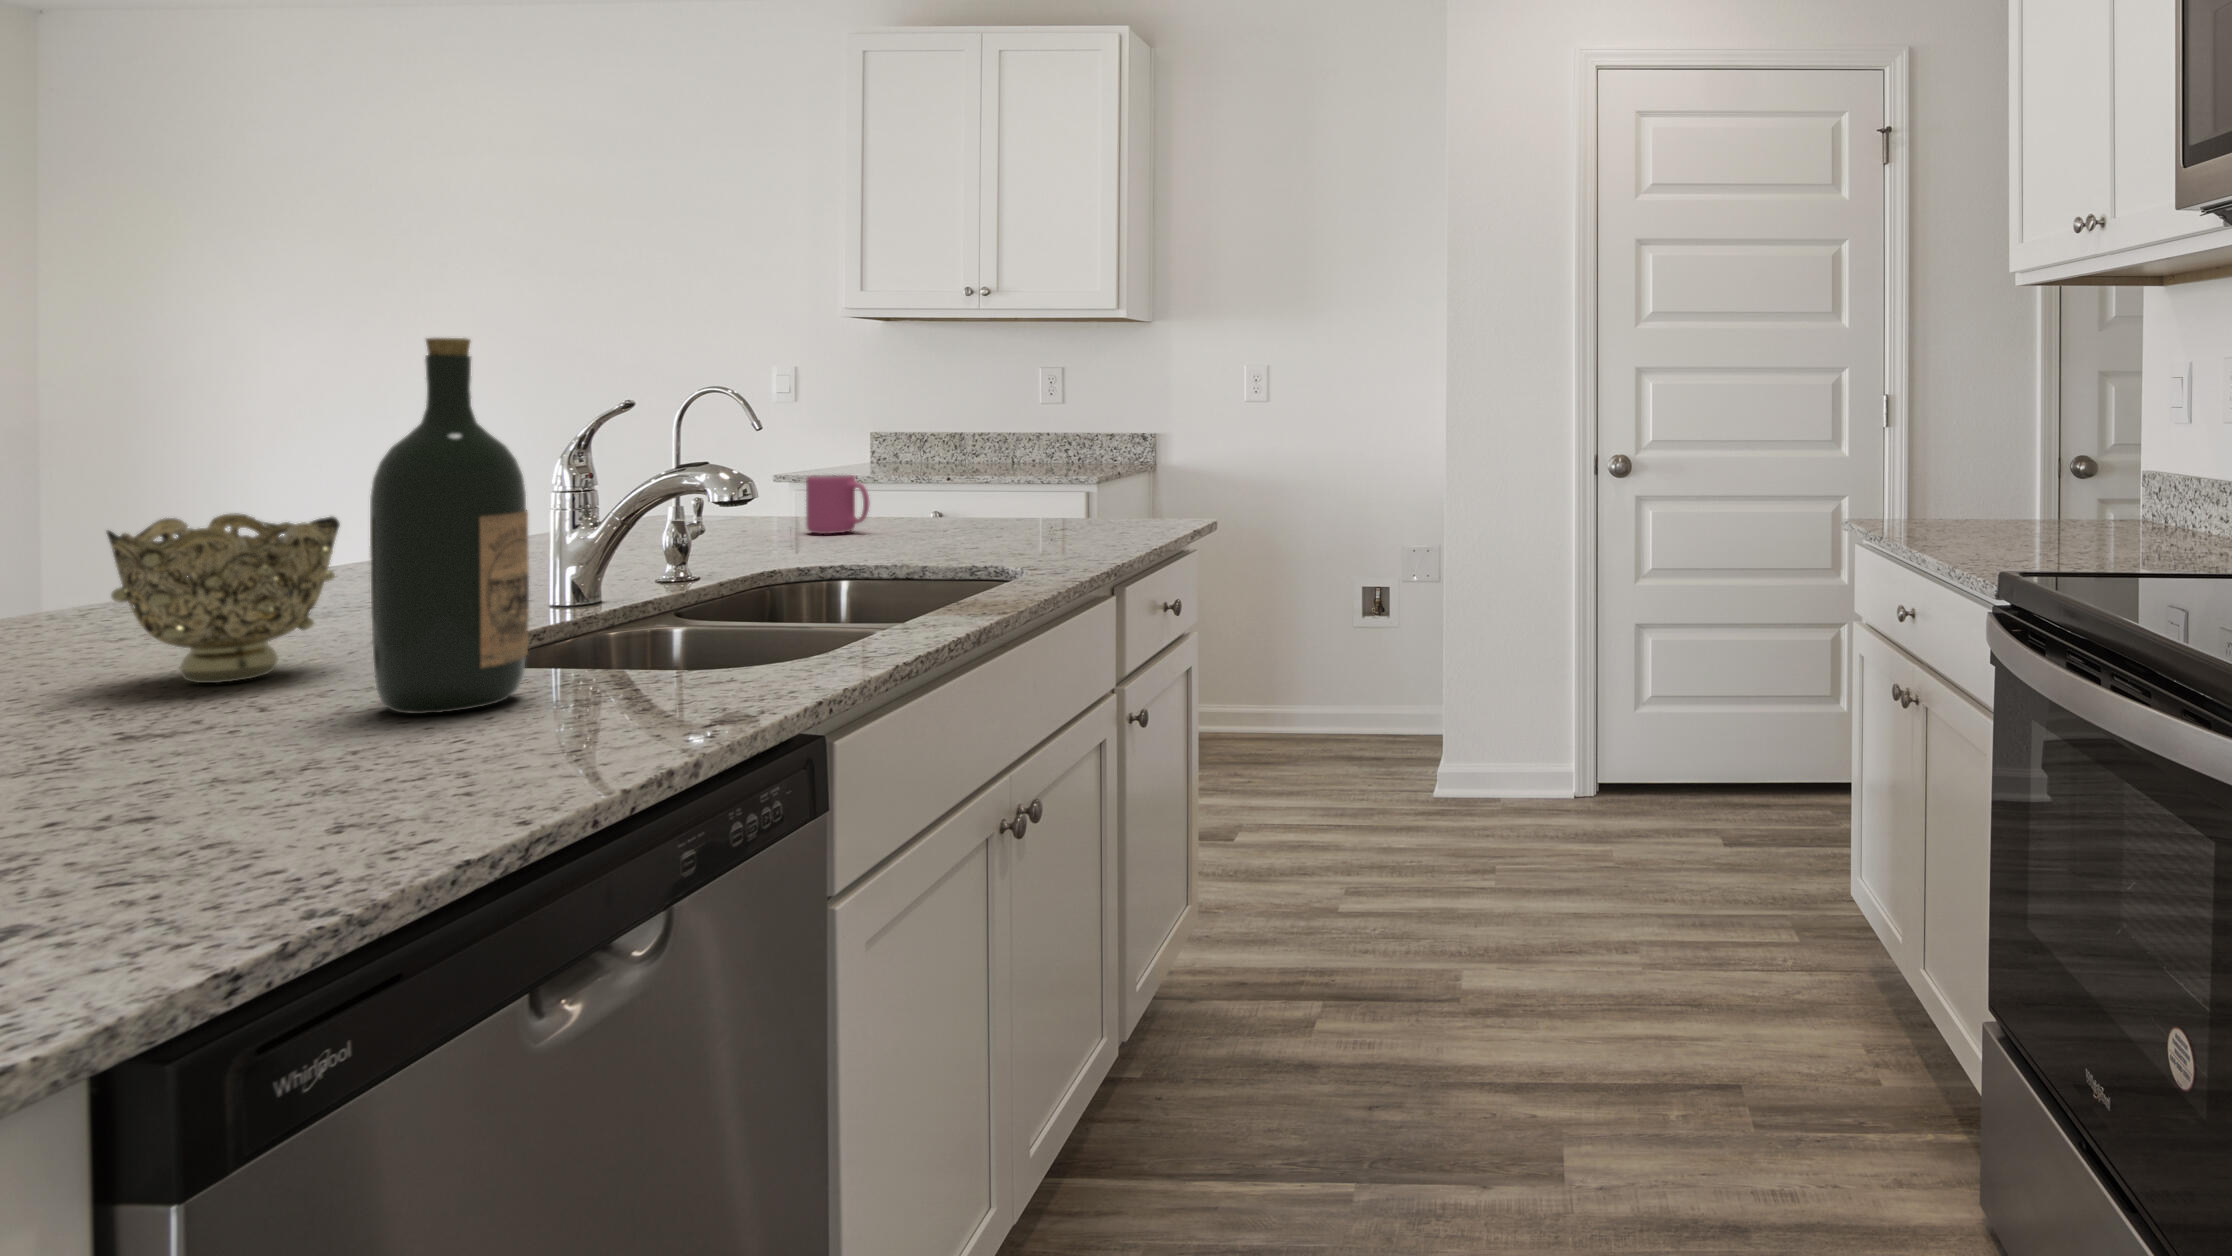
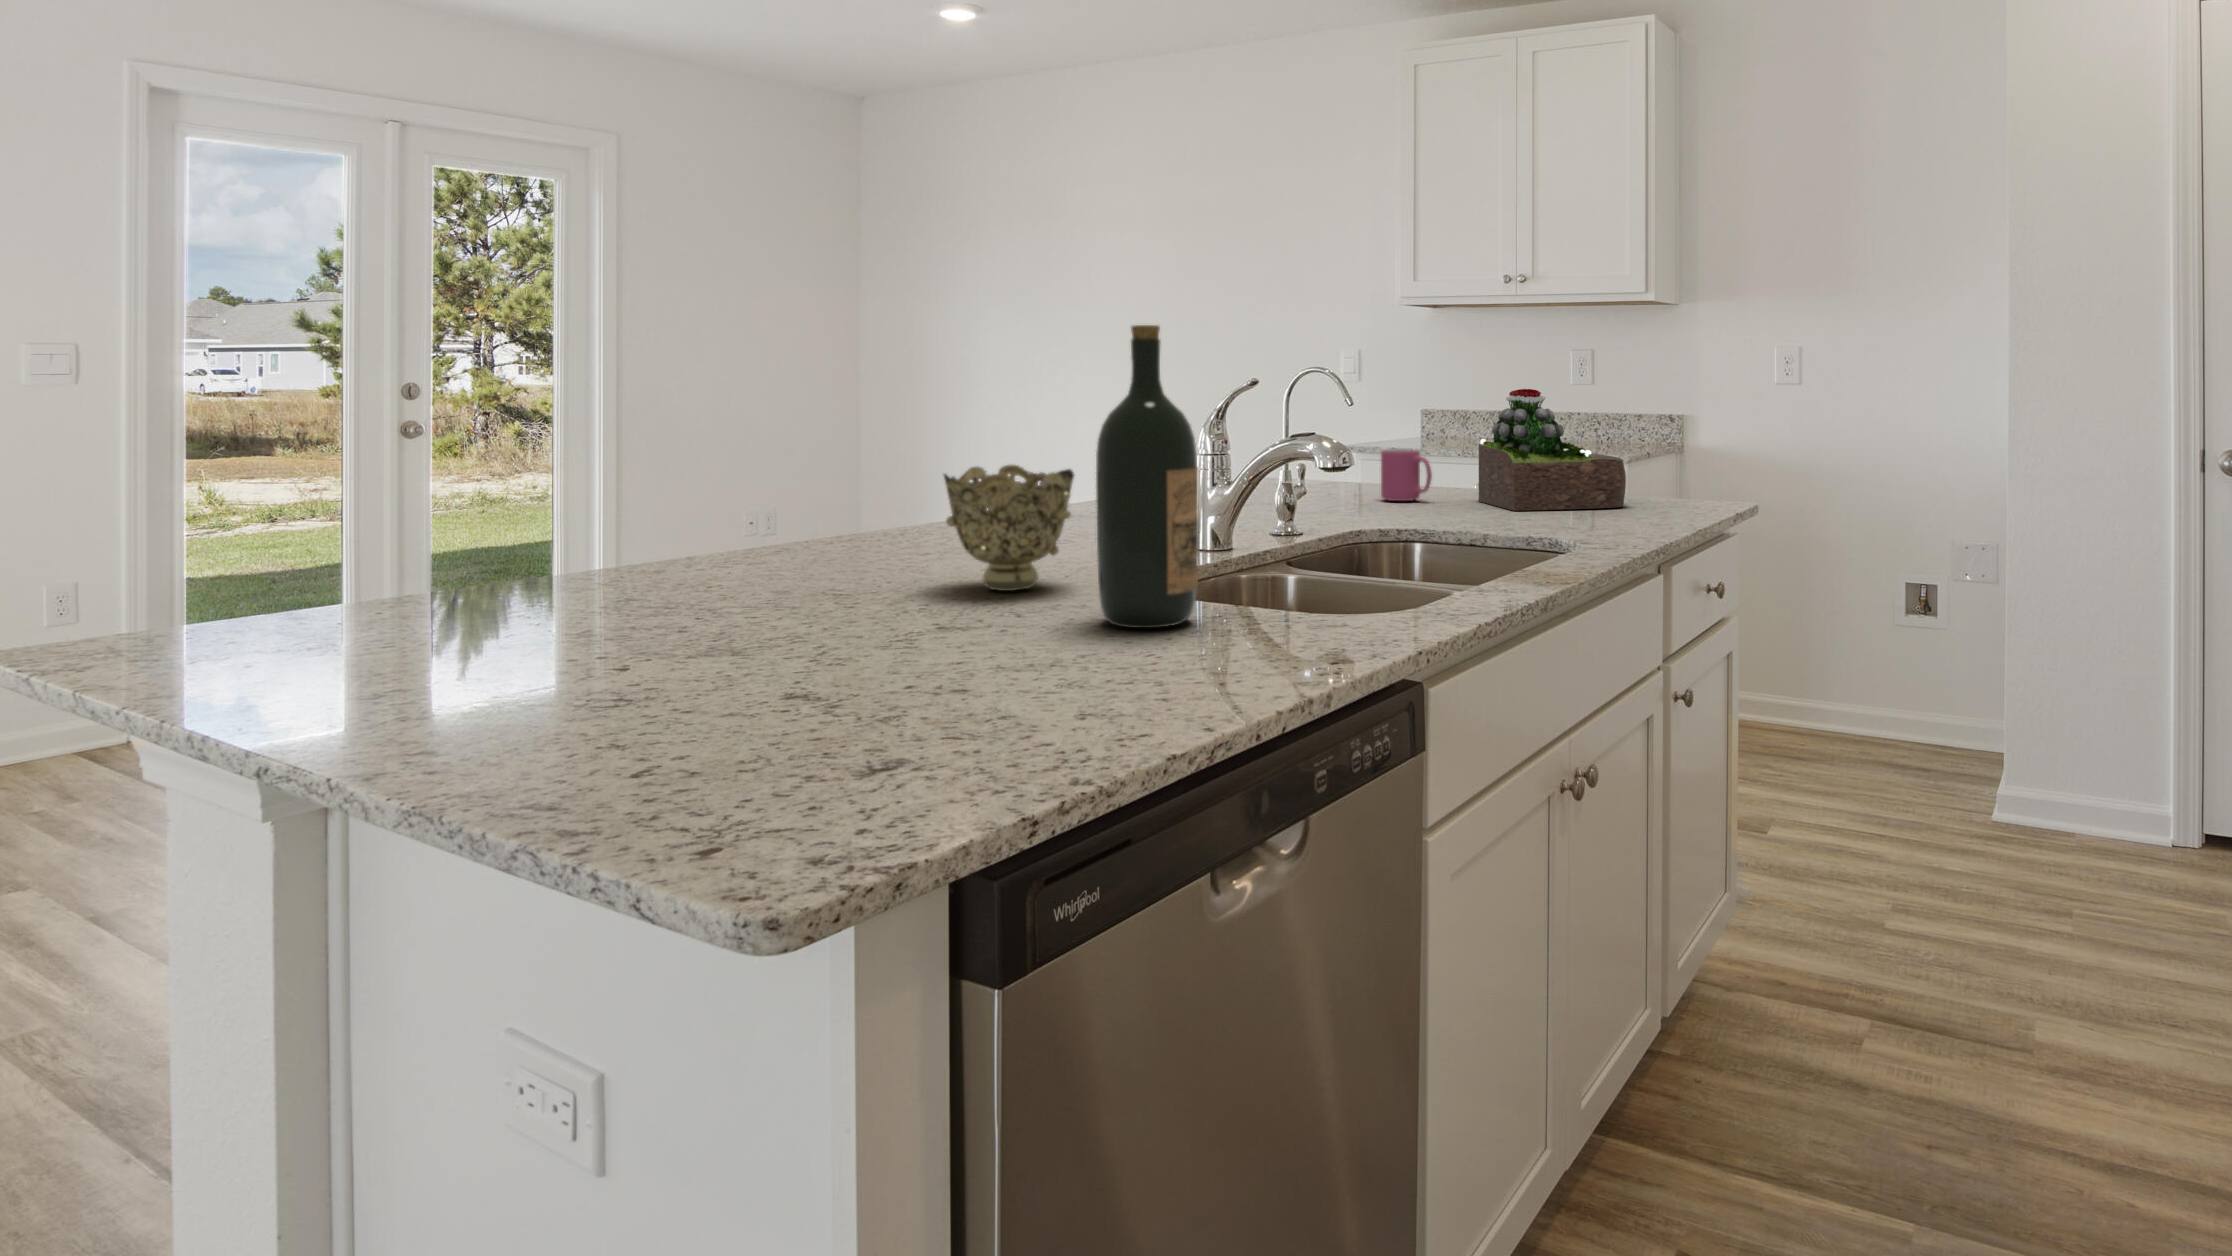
succulent plant: none [926,407,1088,539] -> present [1479,389,1626,511]

